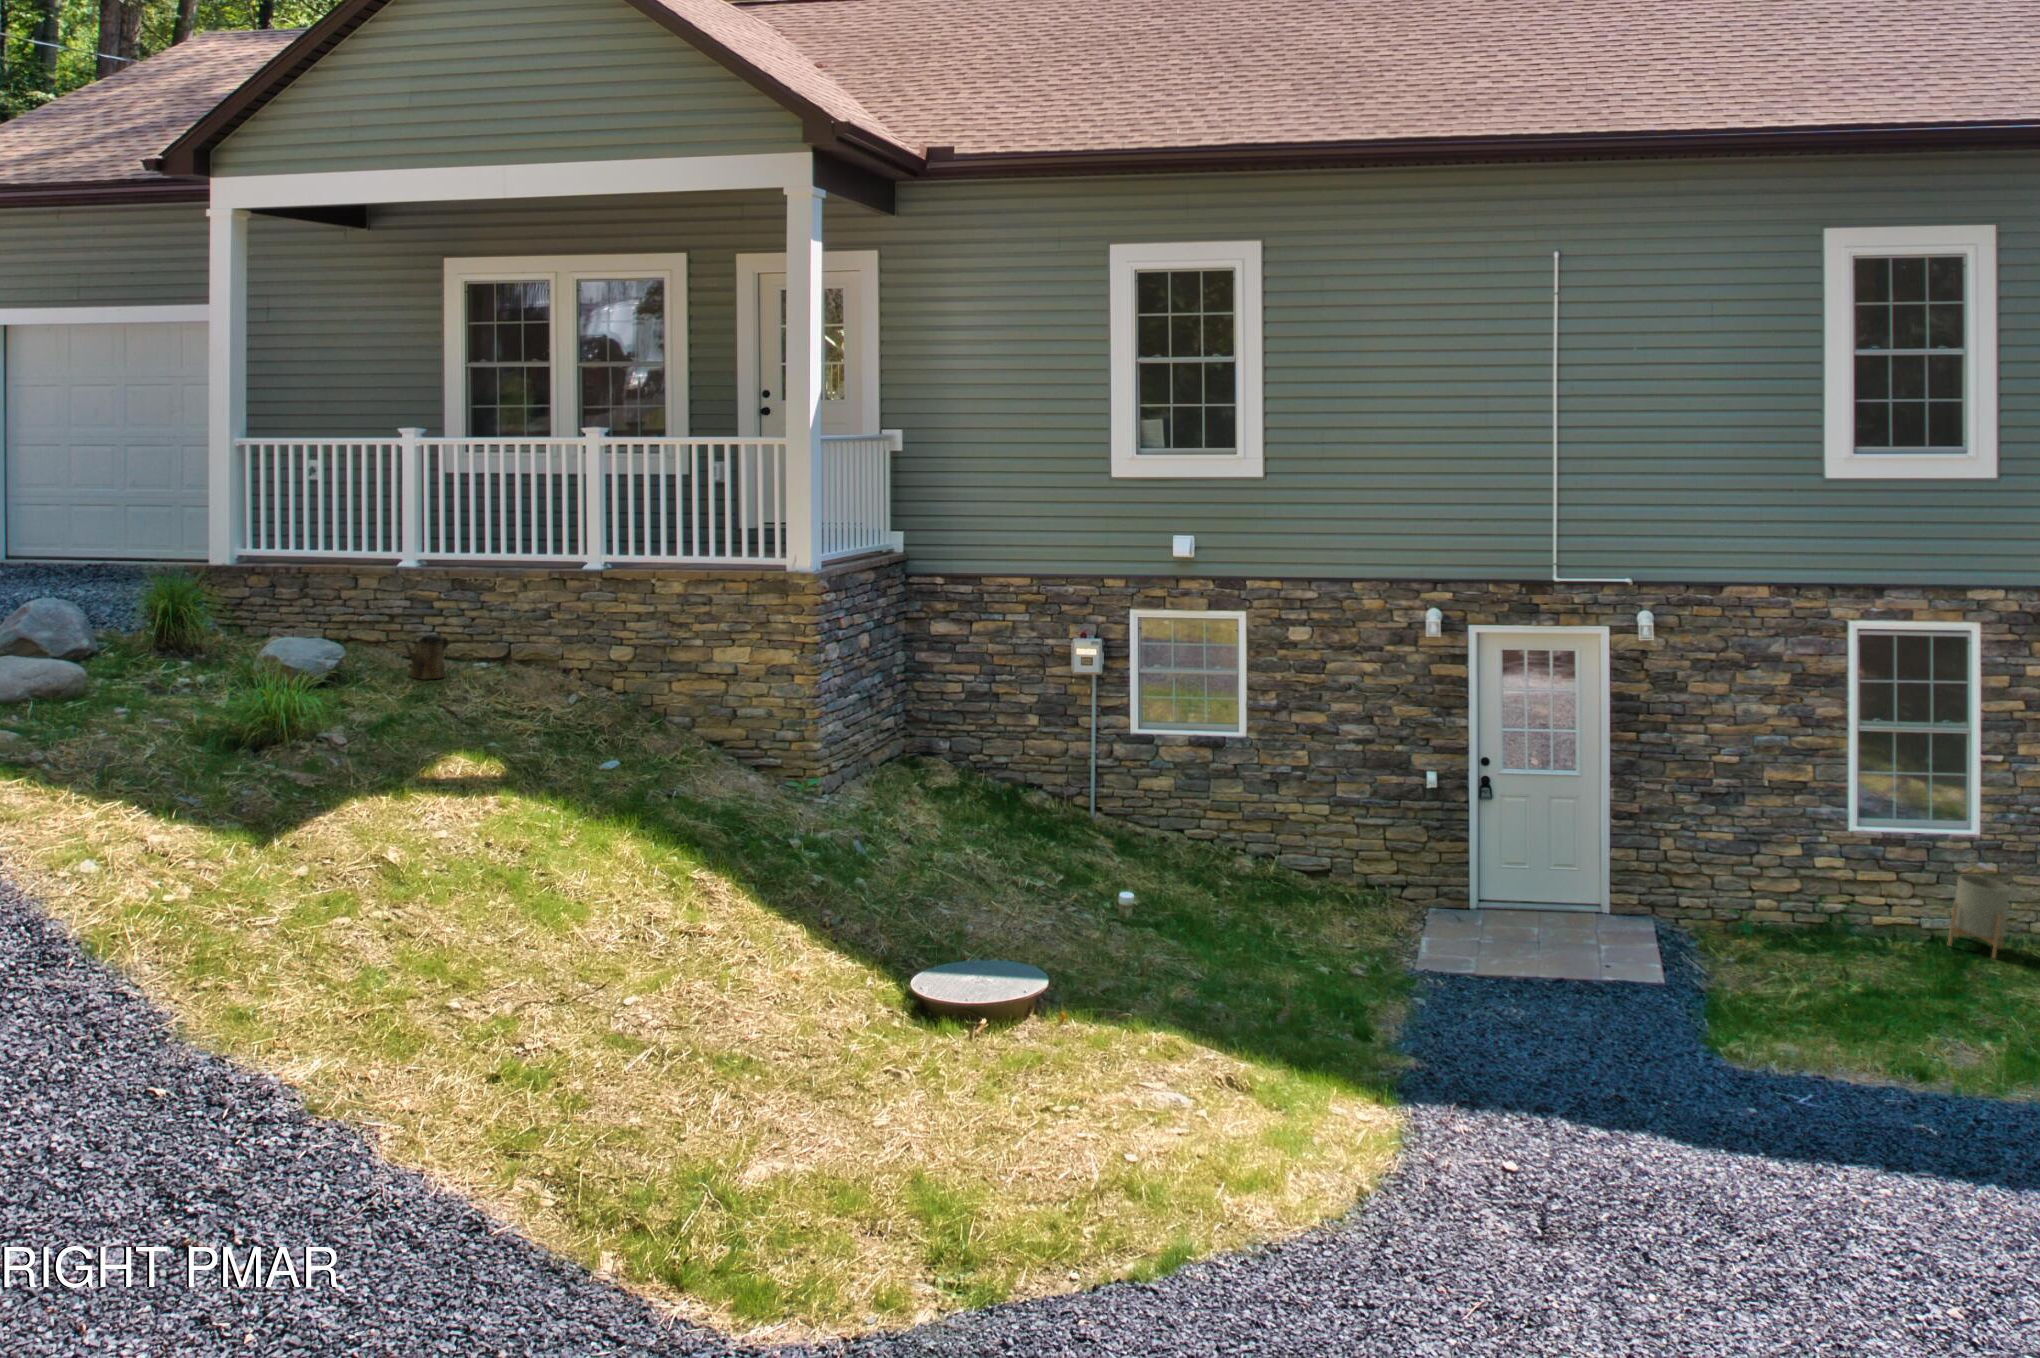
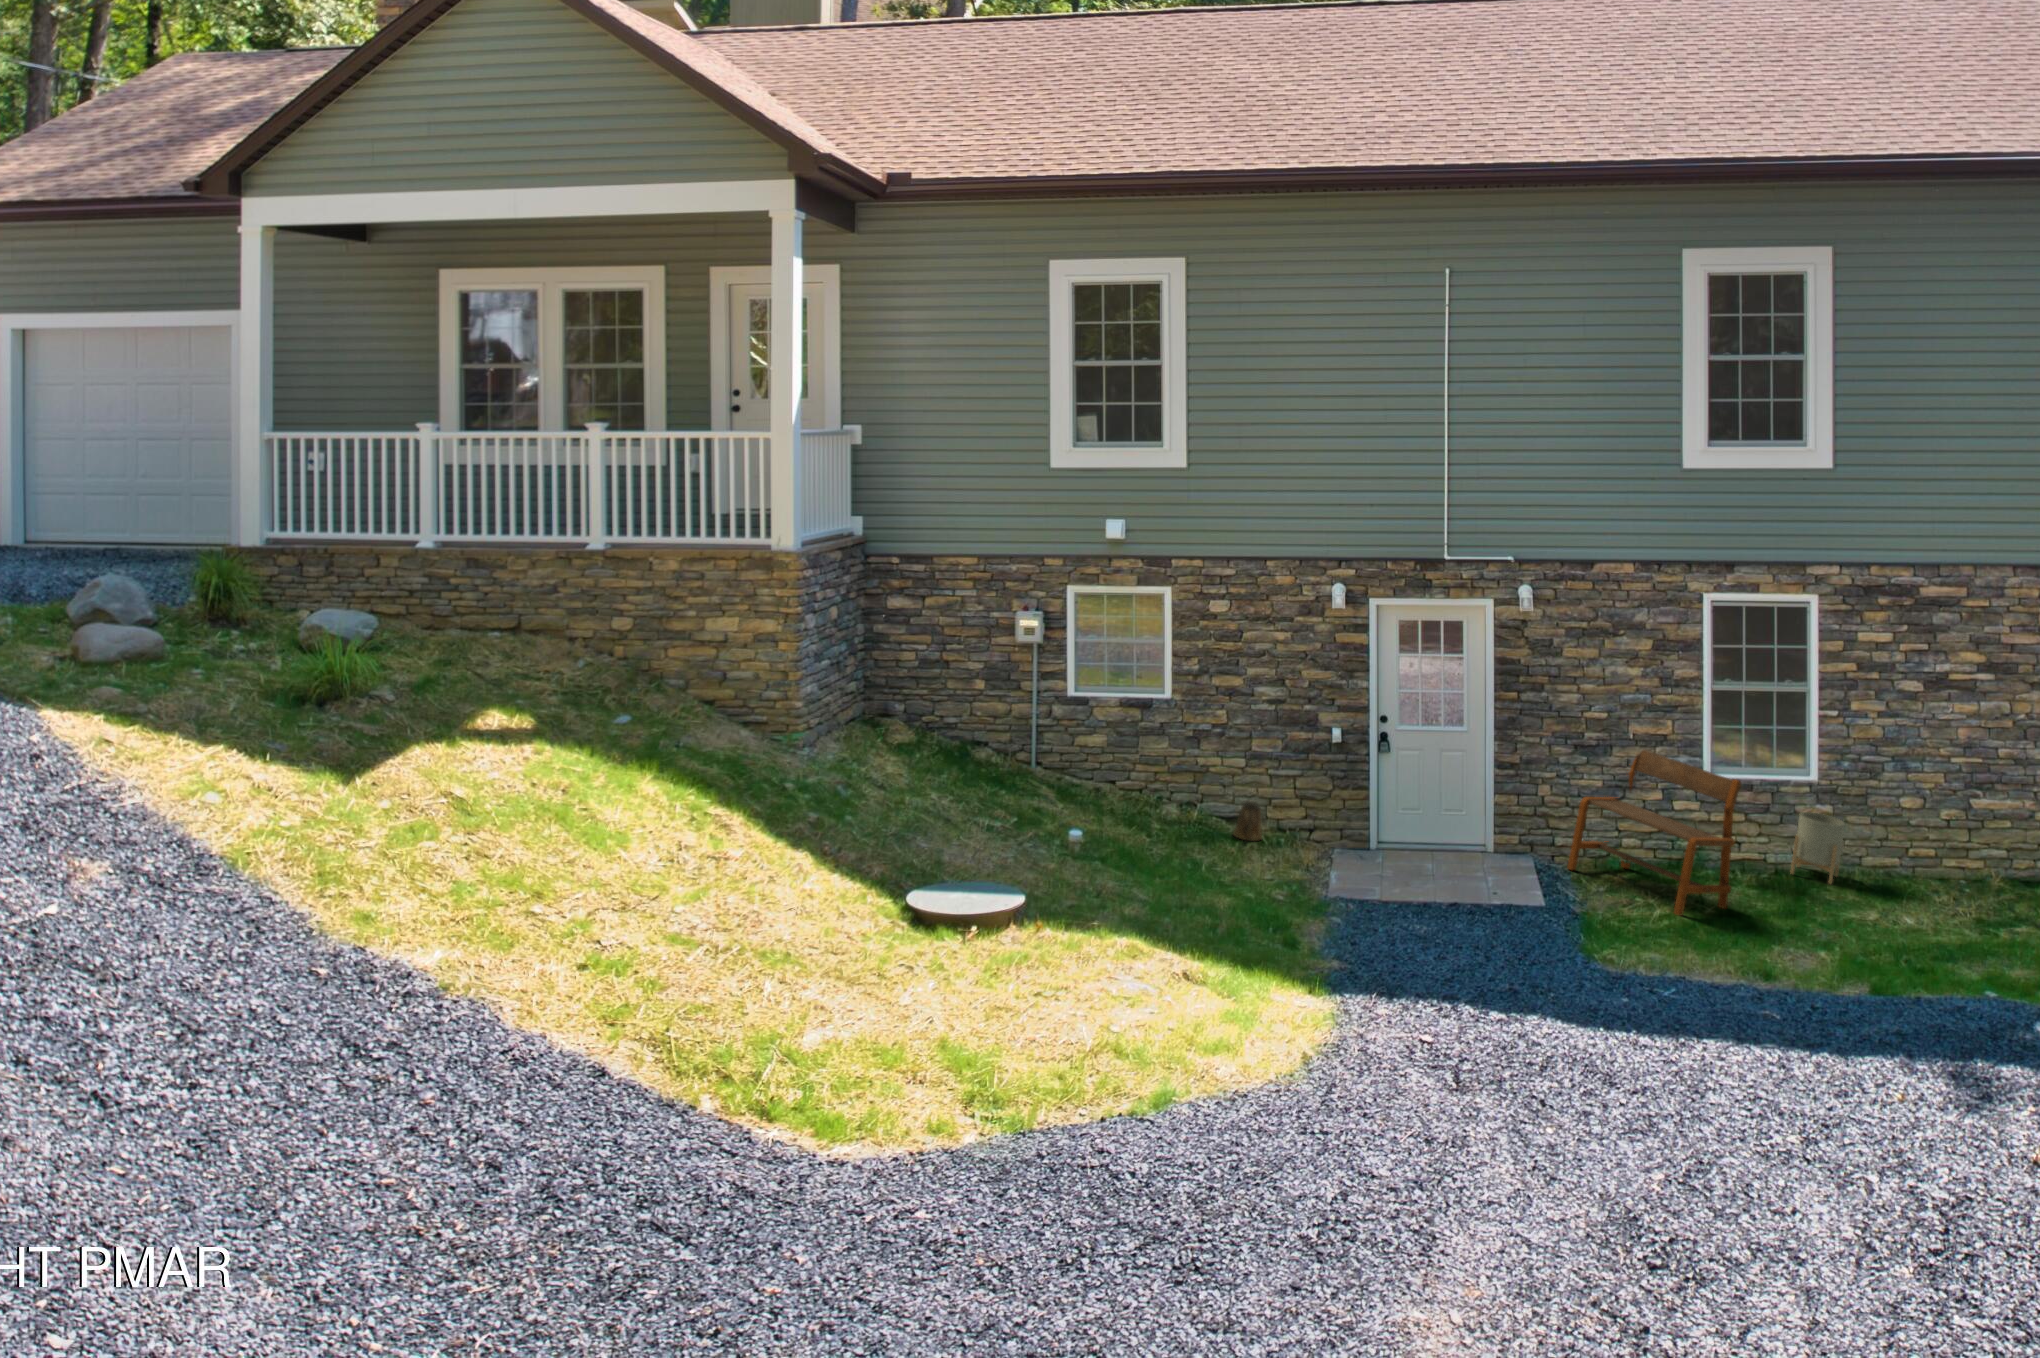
watering can: present [402,635,448,680] -> present [1233,801,1262,841]
bench: none [1692,796,1891,996] -> present [1567,750,1741,916]

